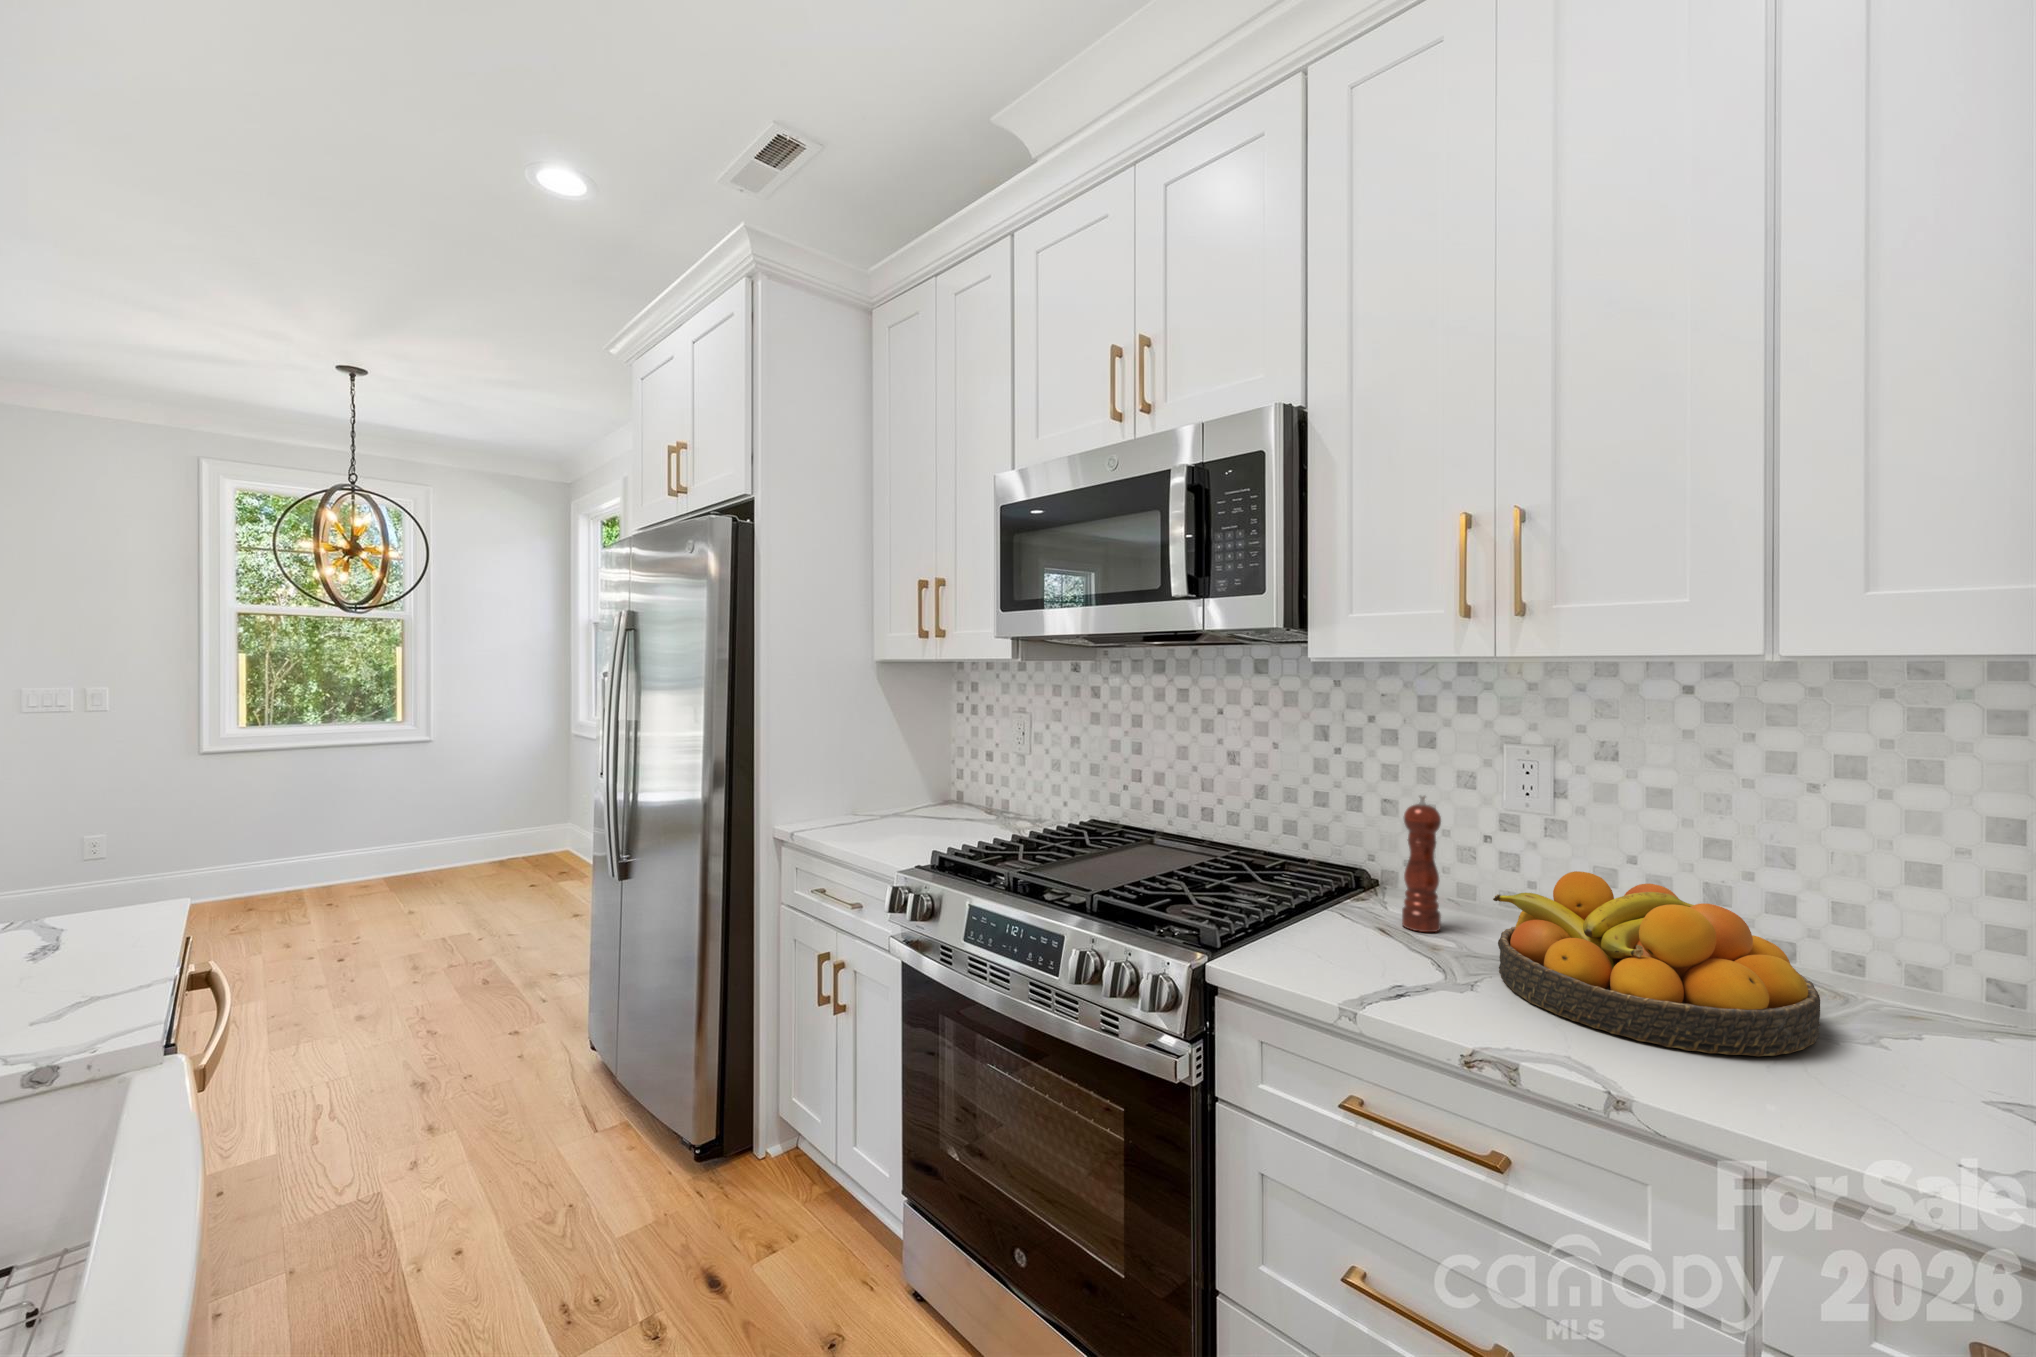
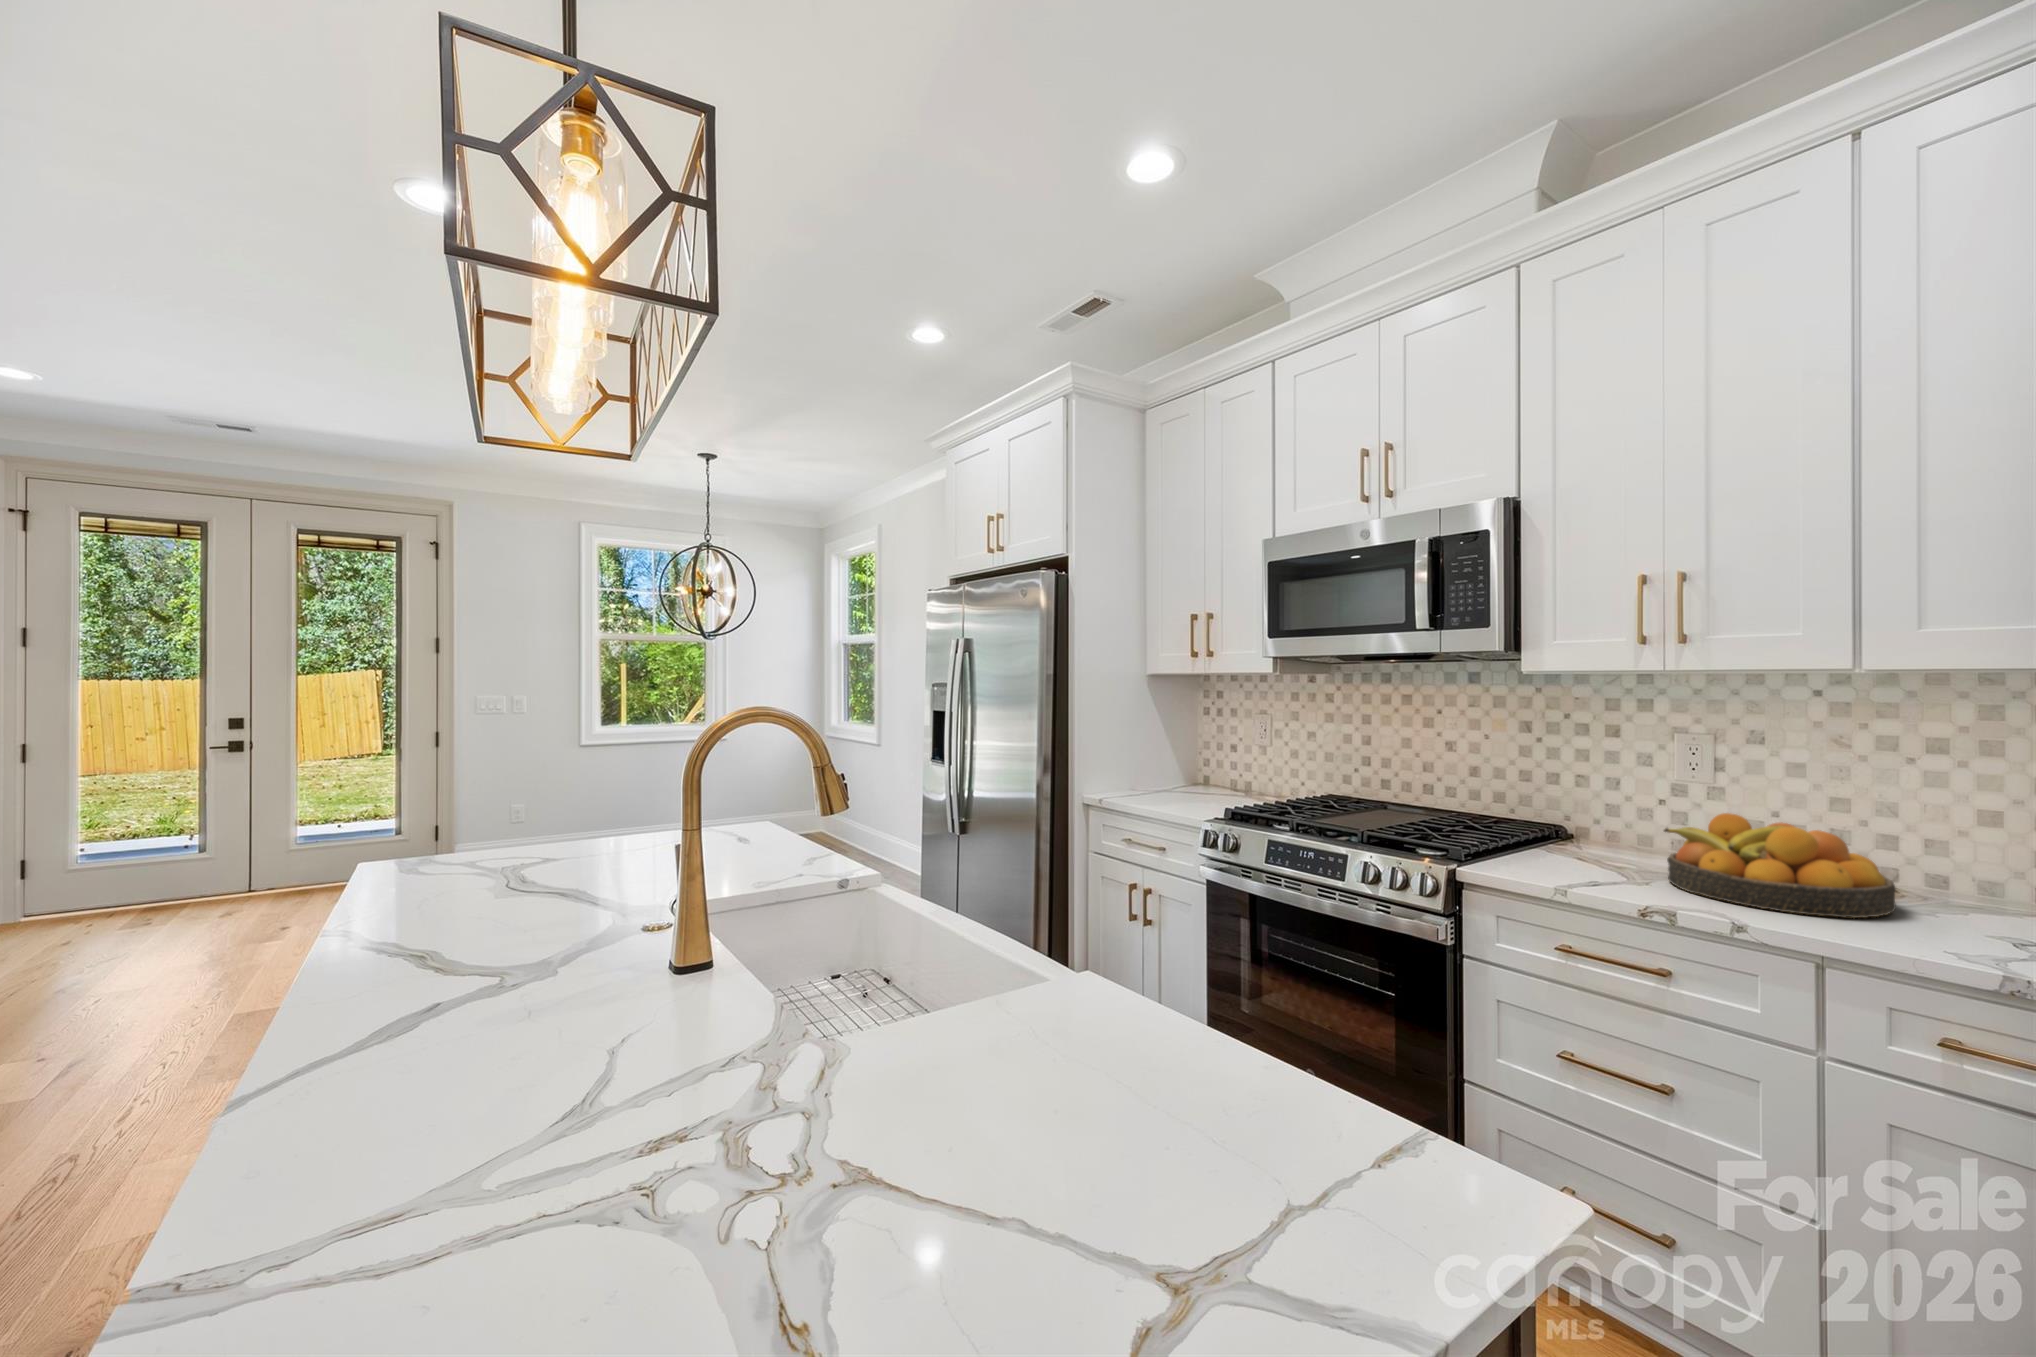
pepper mill: present [1402,795,1441,932] -> none [1594,766,1624,862]

